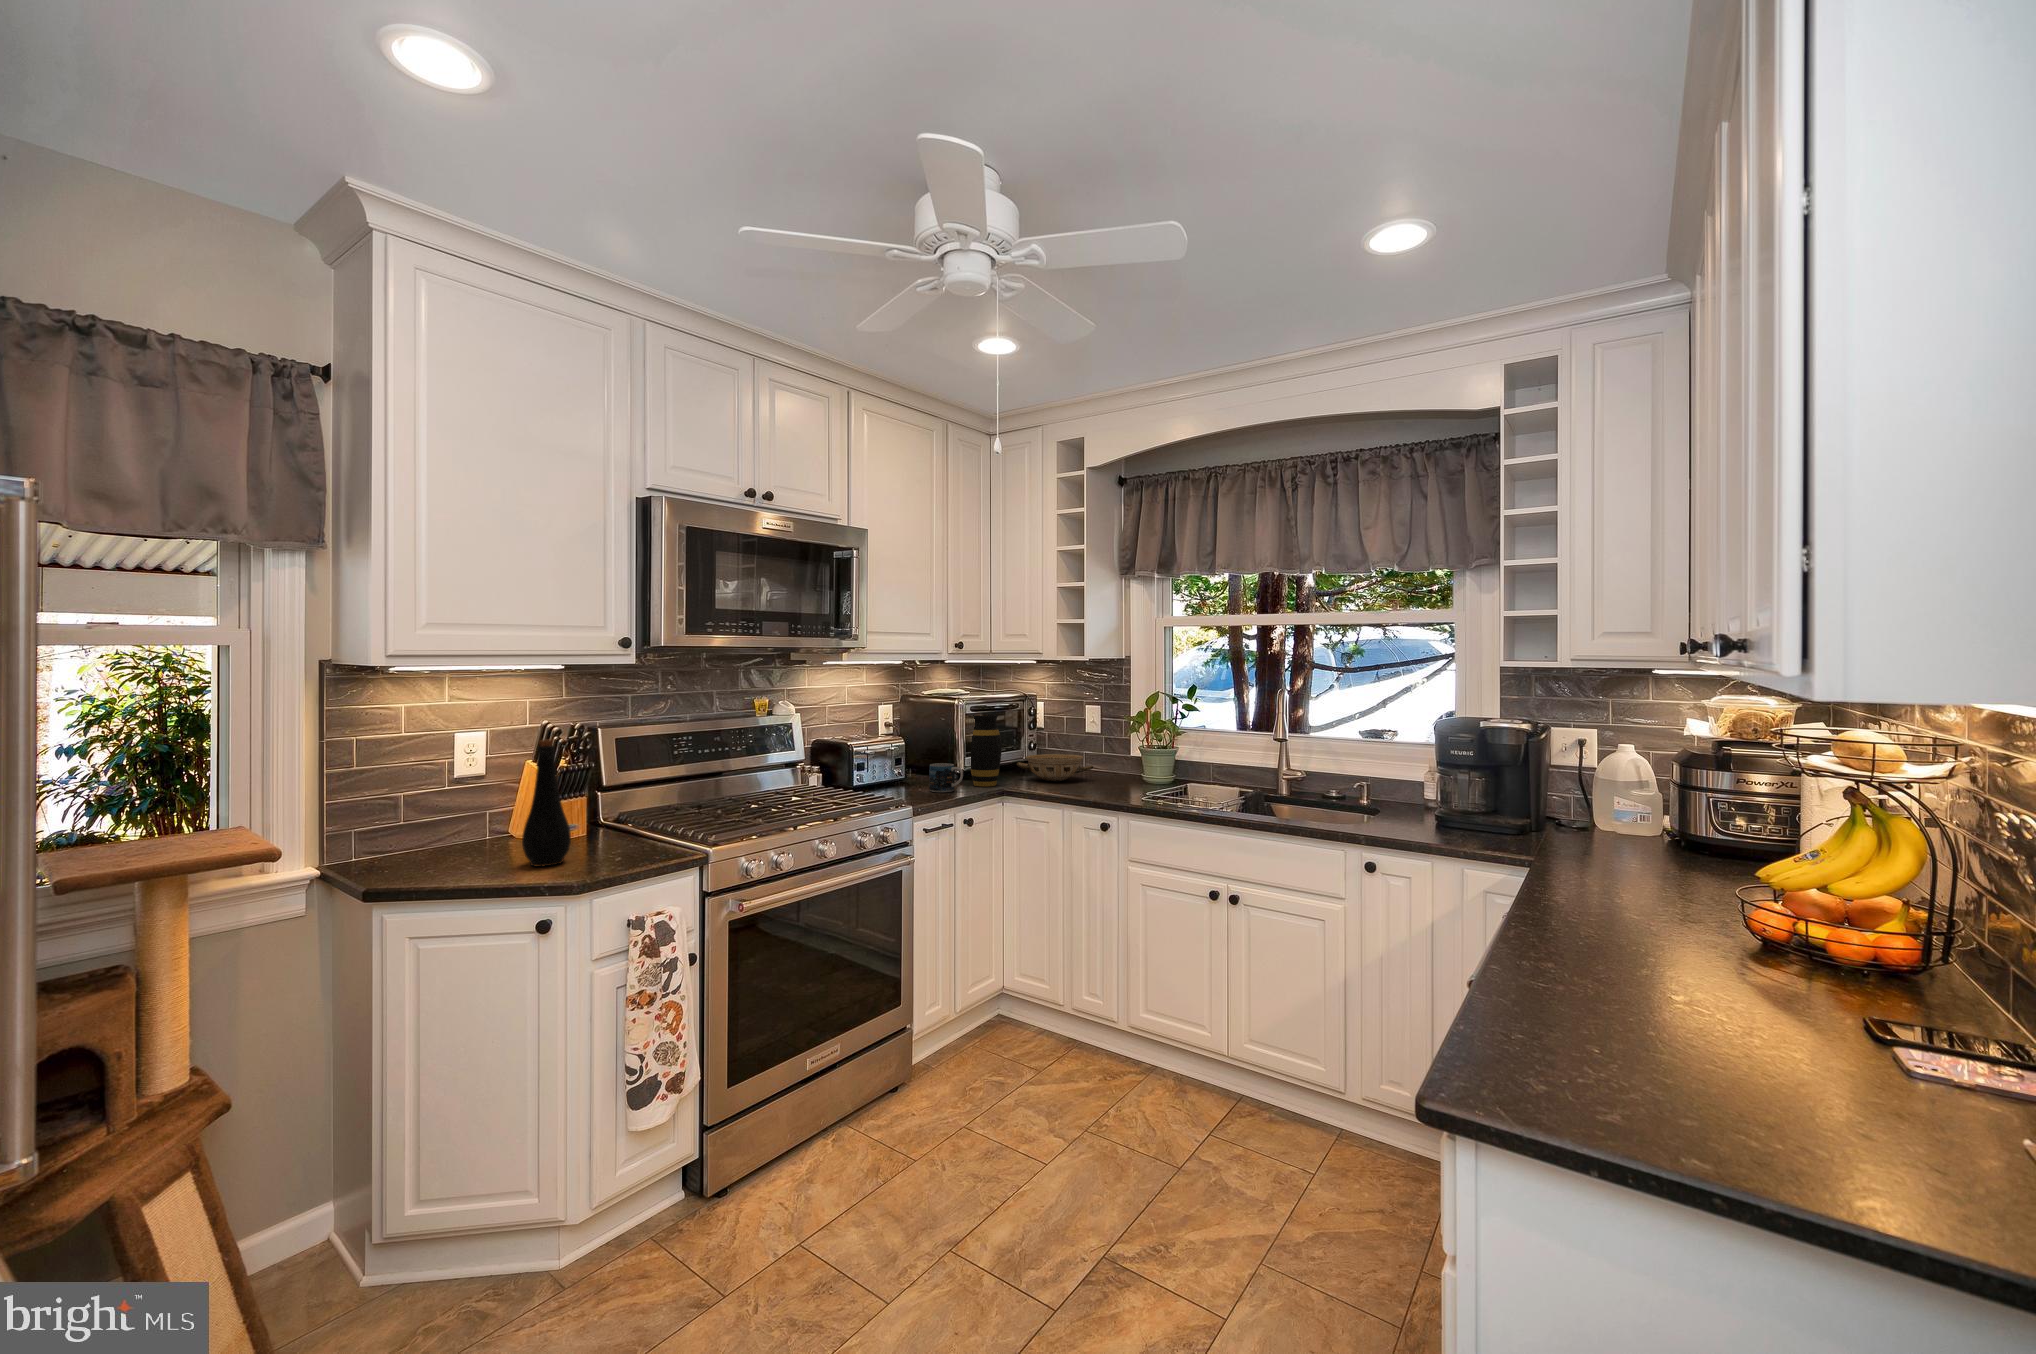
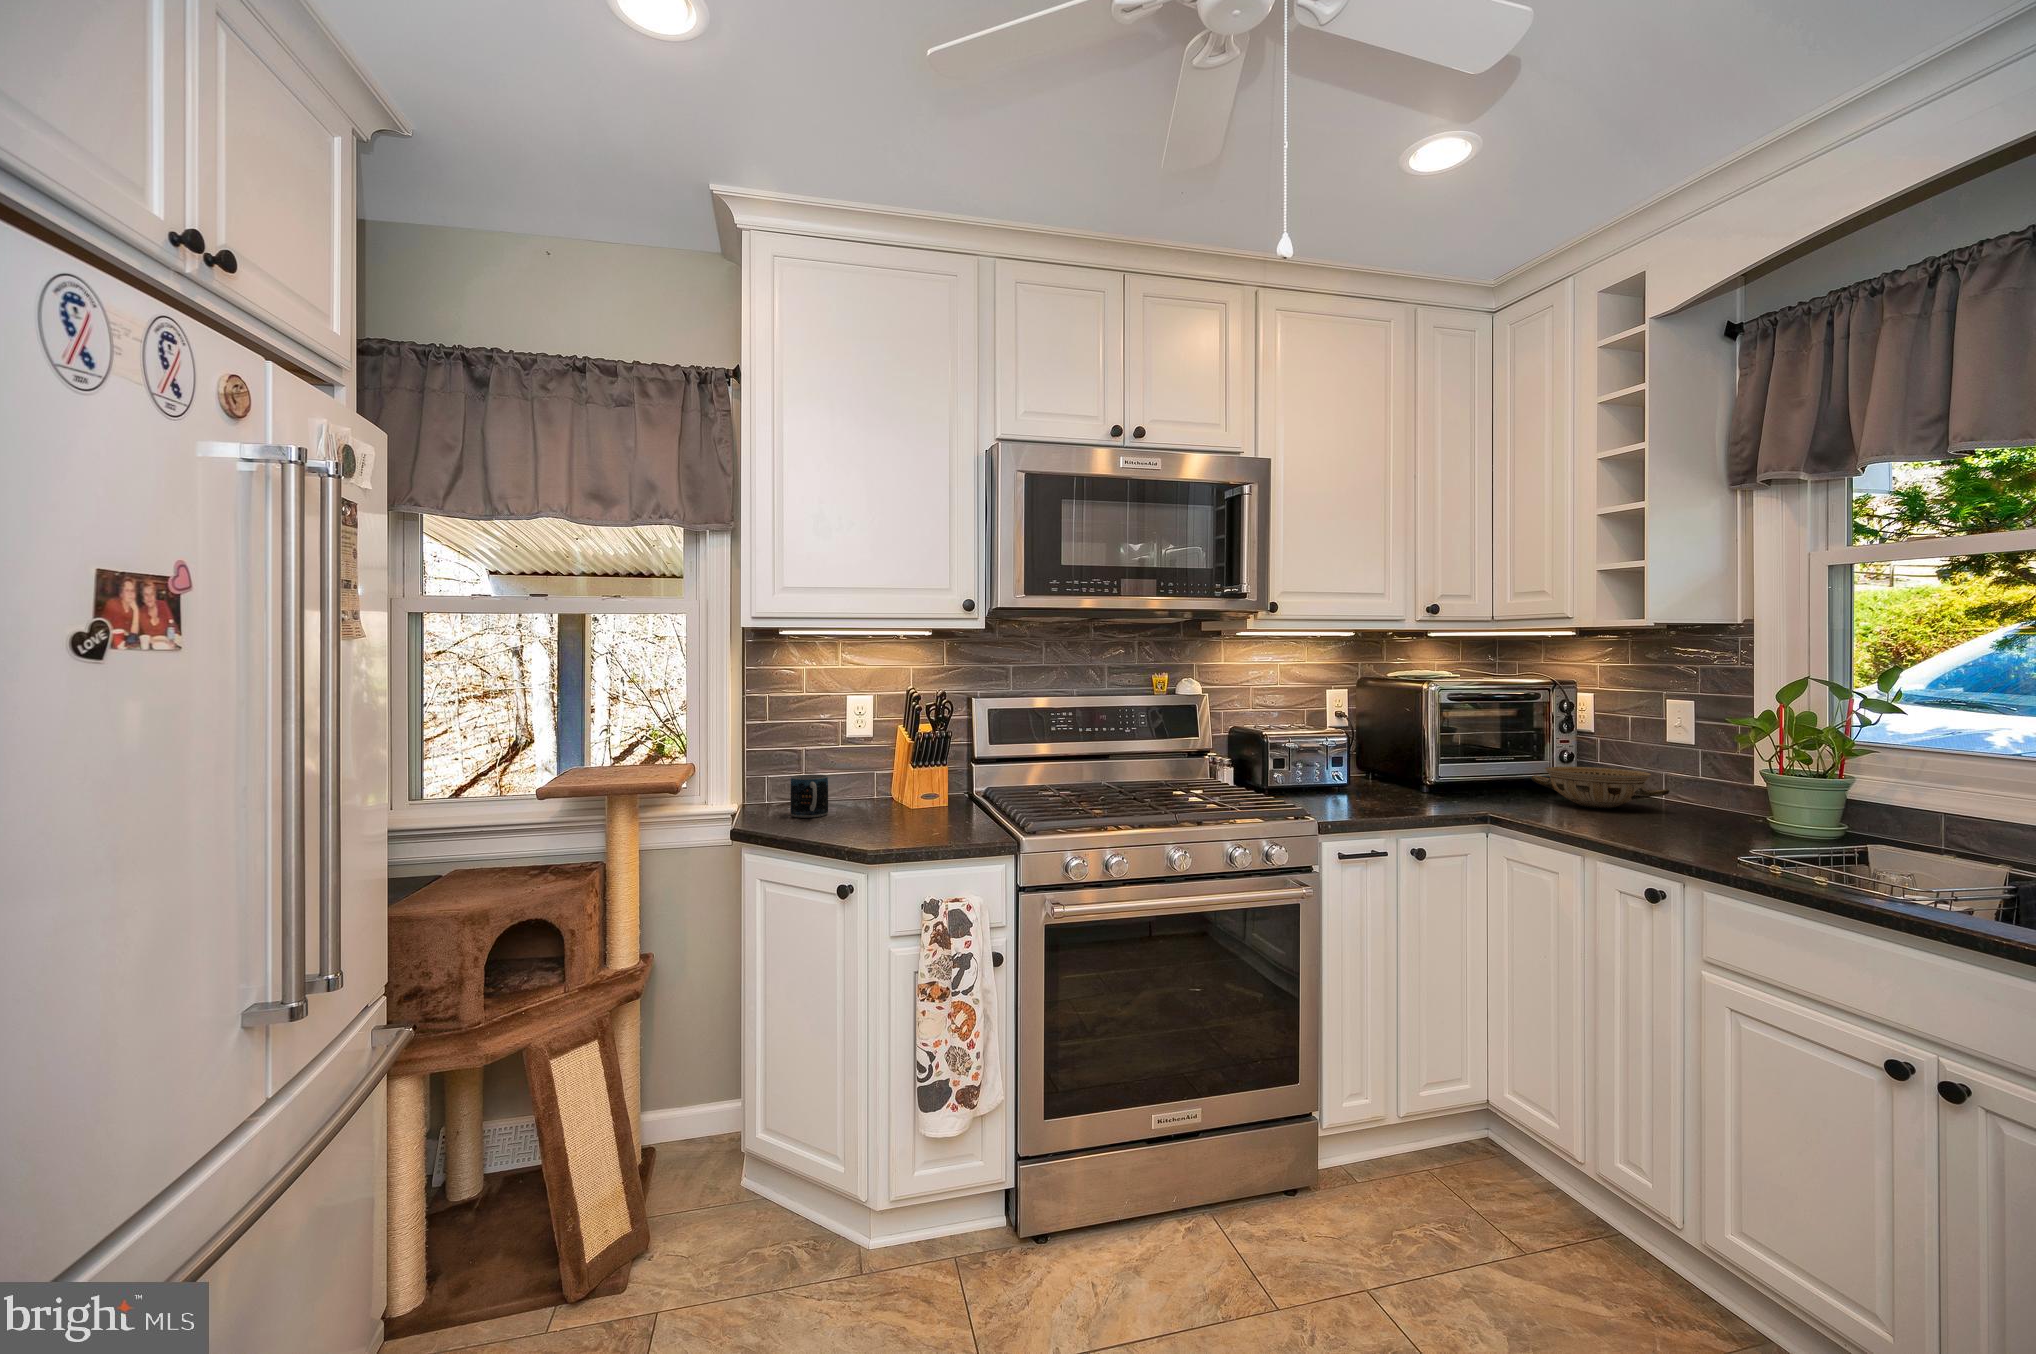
vase: present [969,714,1002,786] -> none [1445,704,1499,805]
bottle: present [522,740,571,867] -> none [850,703,895,832]
mug: present [929,763,963,792] -> present [790,774,828,818]

